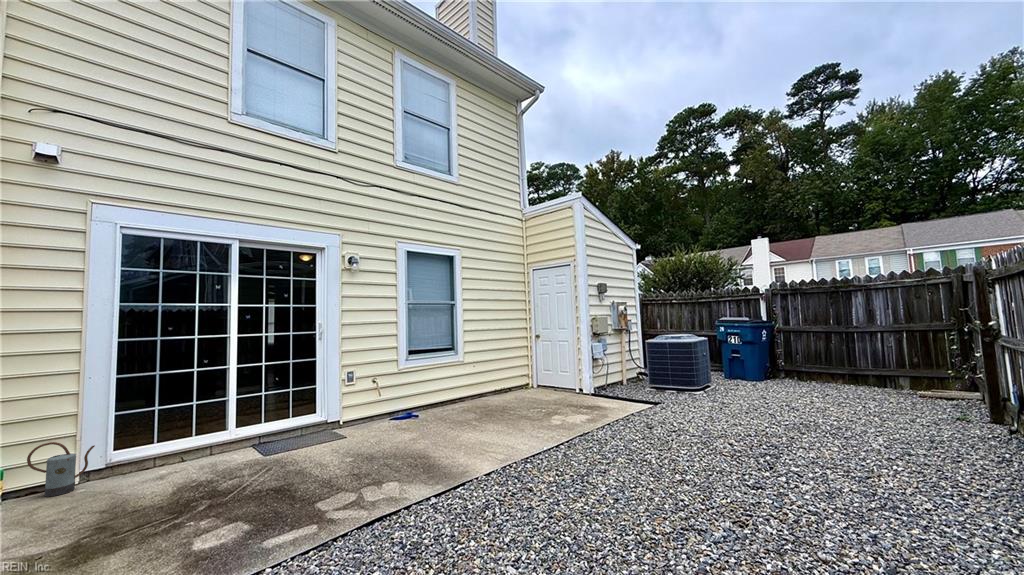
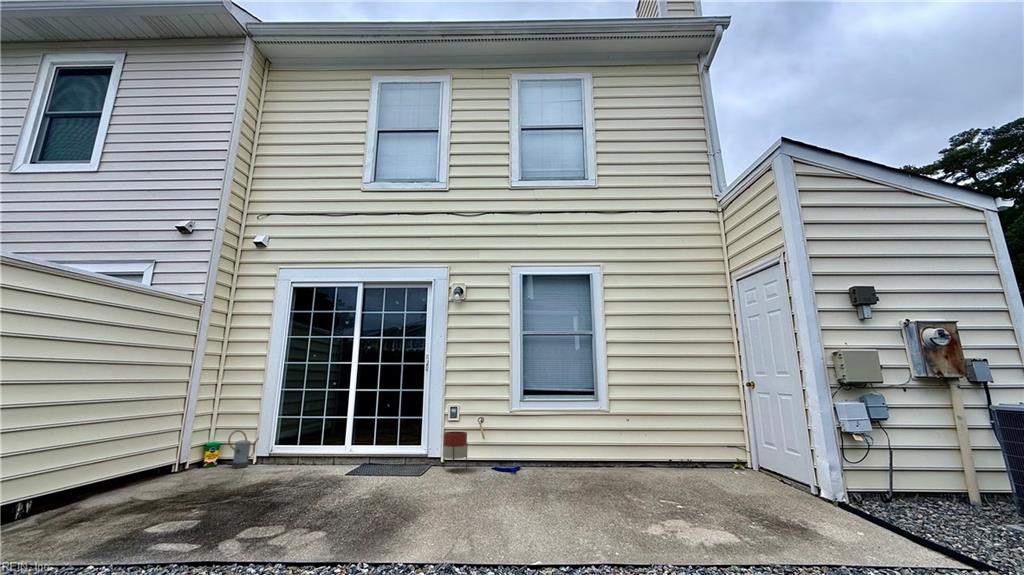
planter: none [348,393,373,430] -> present [443,431,468,473]

